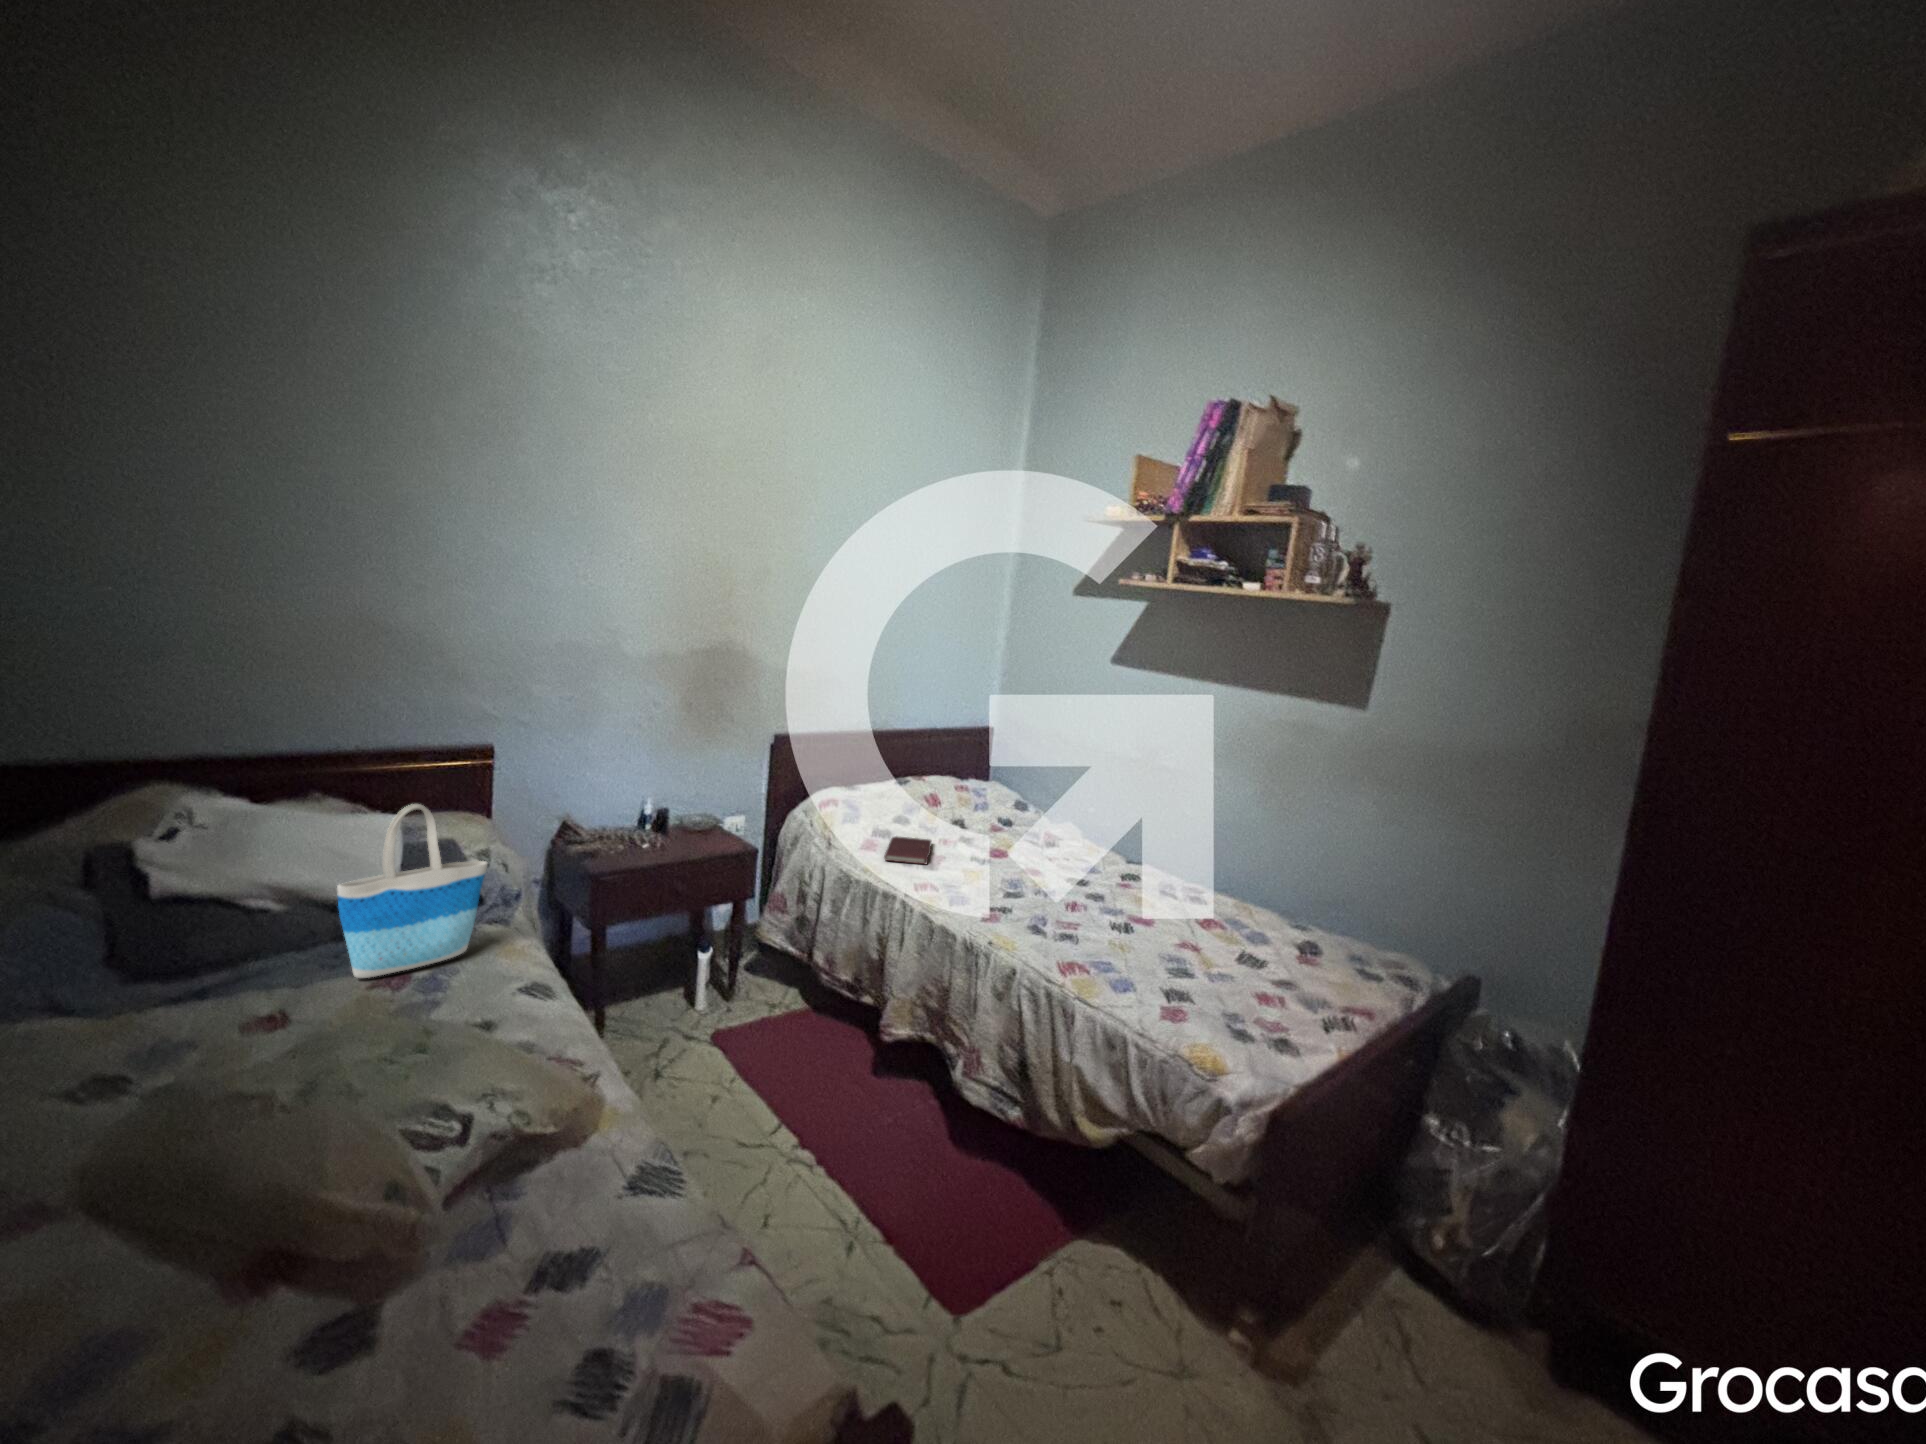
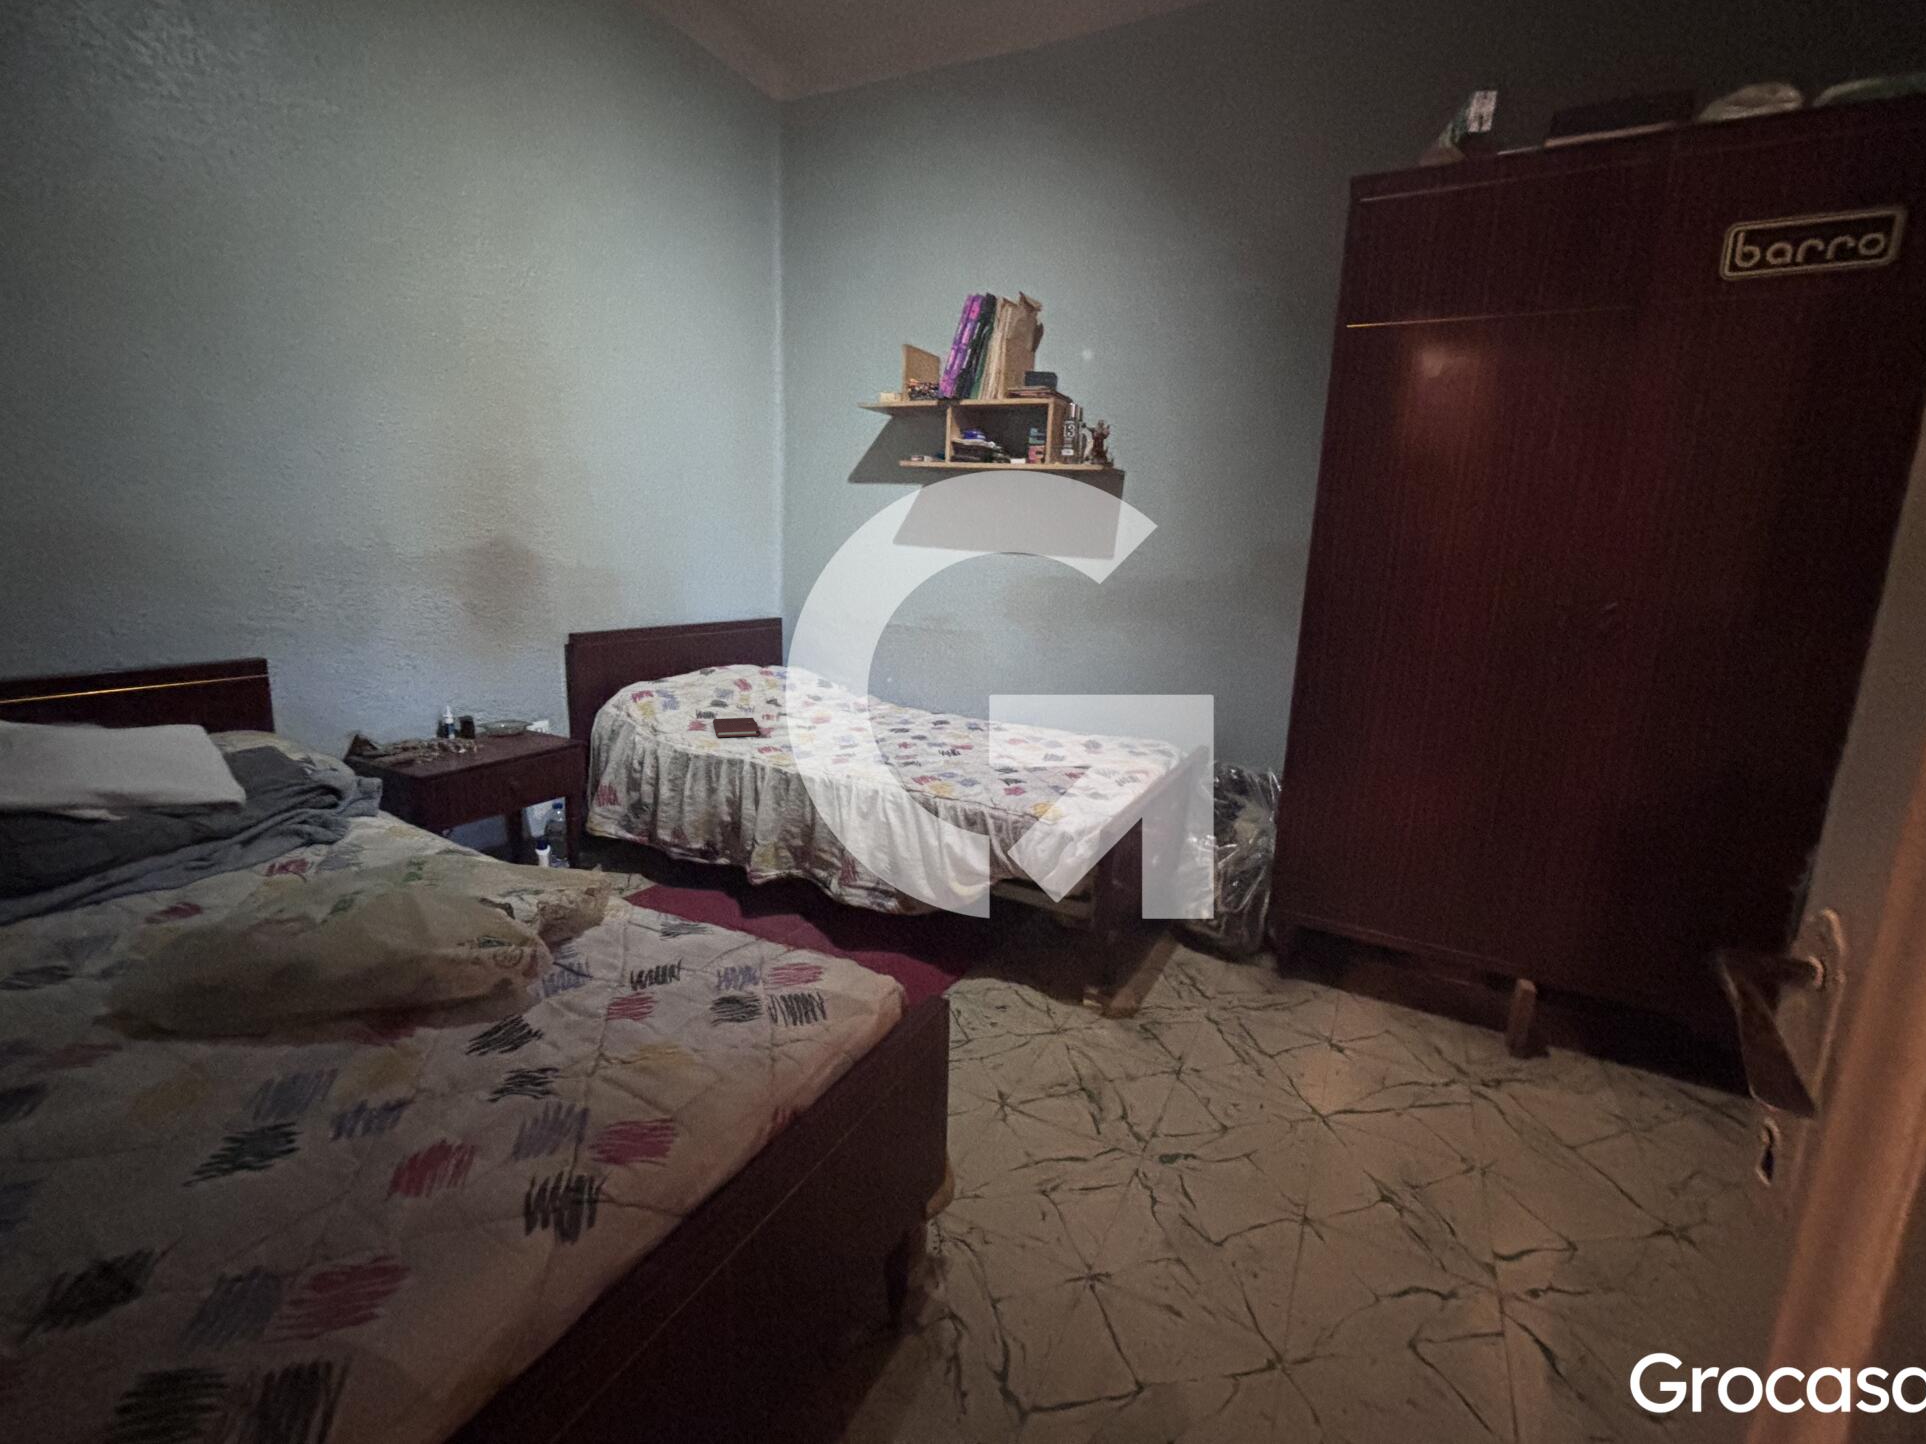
tote bag: present [337,804,487,978] -> none [203,691,351,874]

